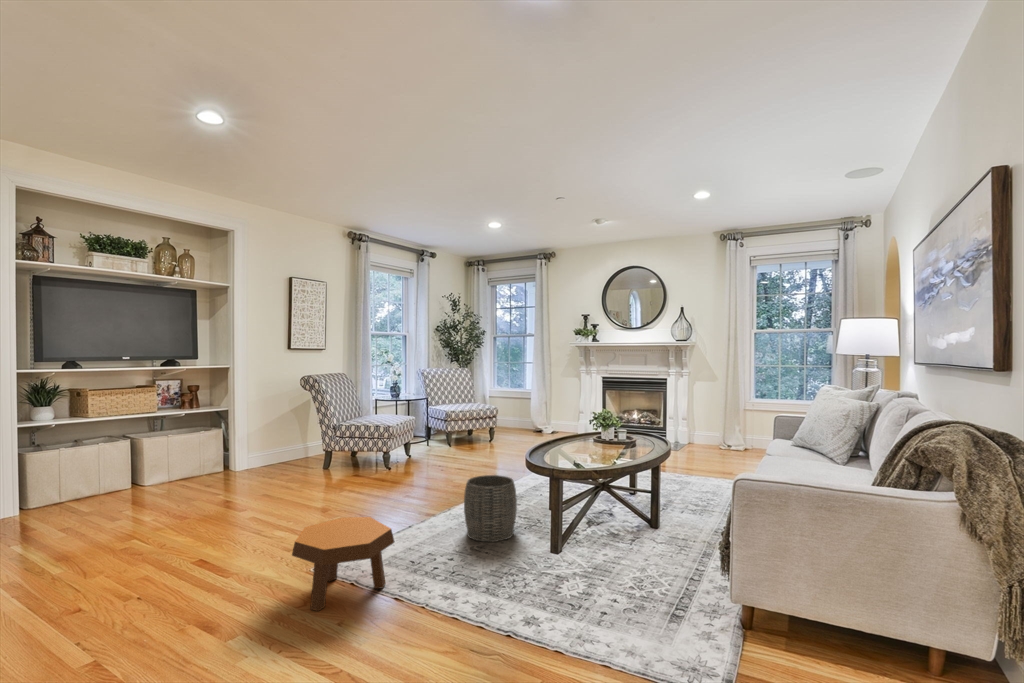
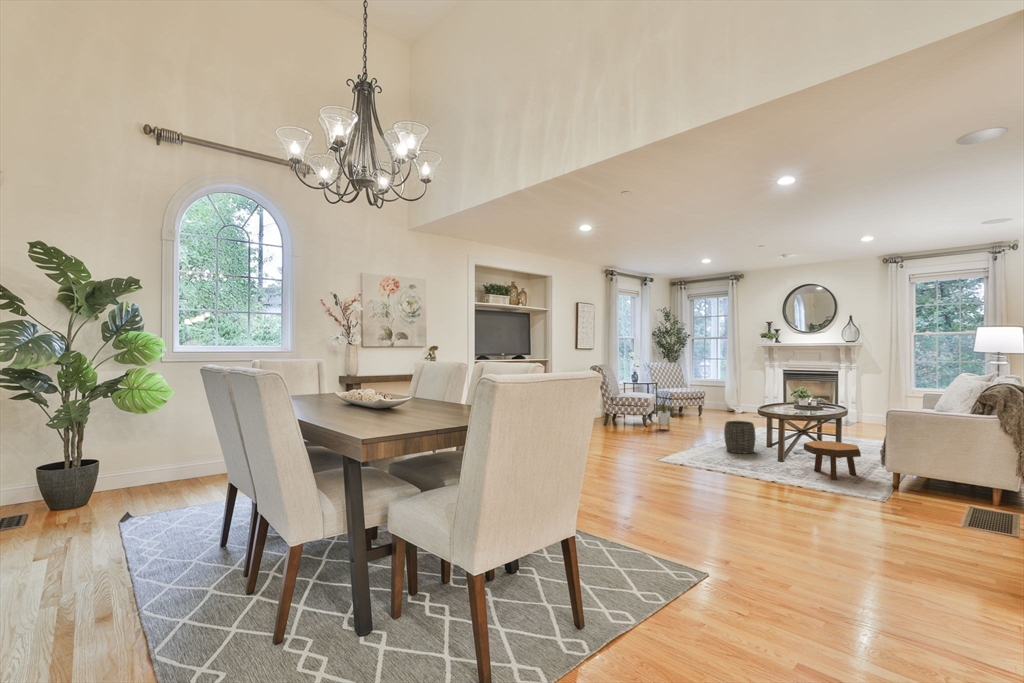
house plant: none [387,404,428,481] -> present [658,395,670,430]
footstool: present [292,517,395,611] -> present [804,441,861,480]

